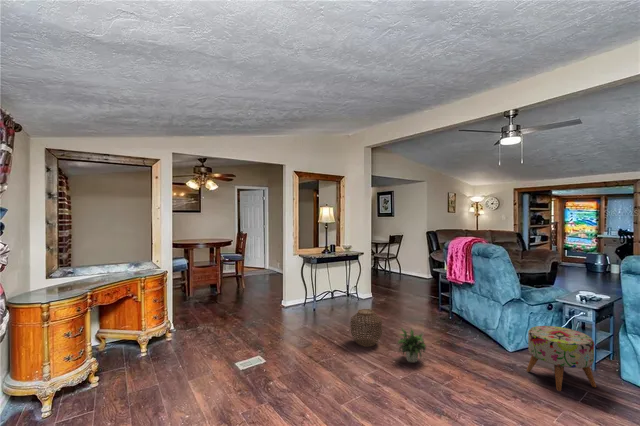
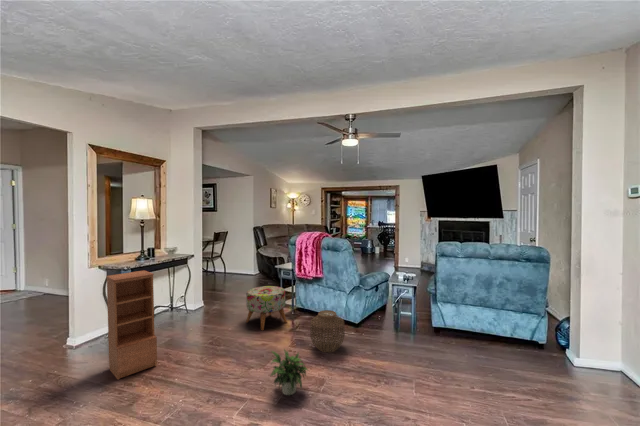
bookcase: none [302,259,329,328] -> present [107,270,157,380]
woven basket: present [350,309,382,347] -> present [310,310,345,352]
ottoman: present [526,326,596,391] -> present [246,286,287,330]

